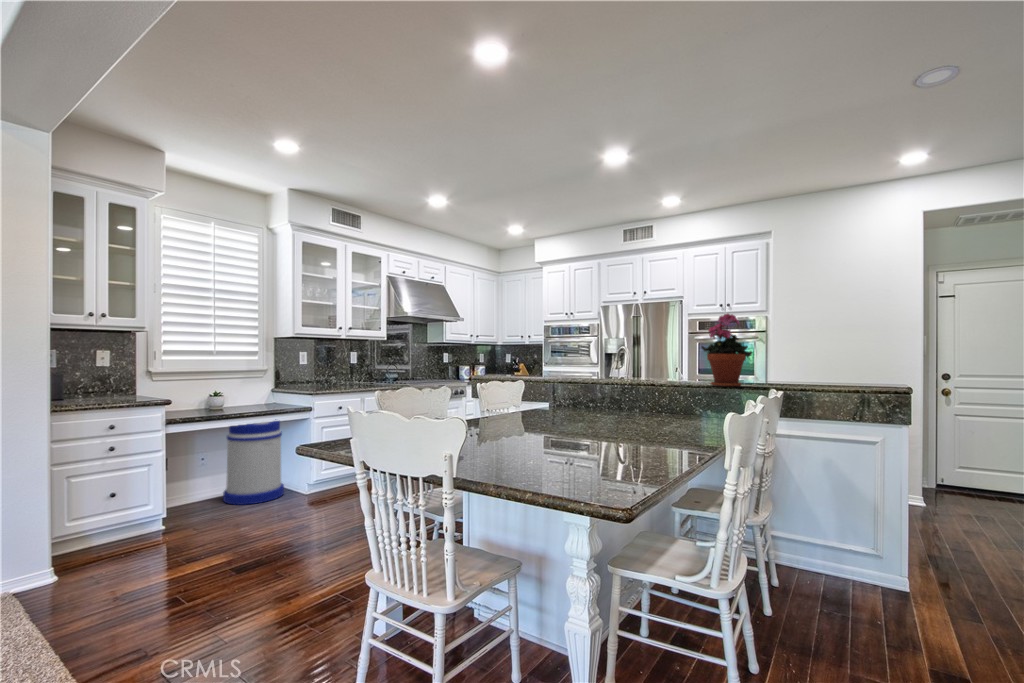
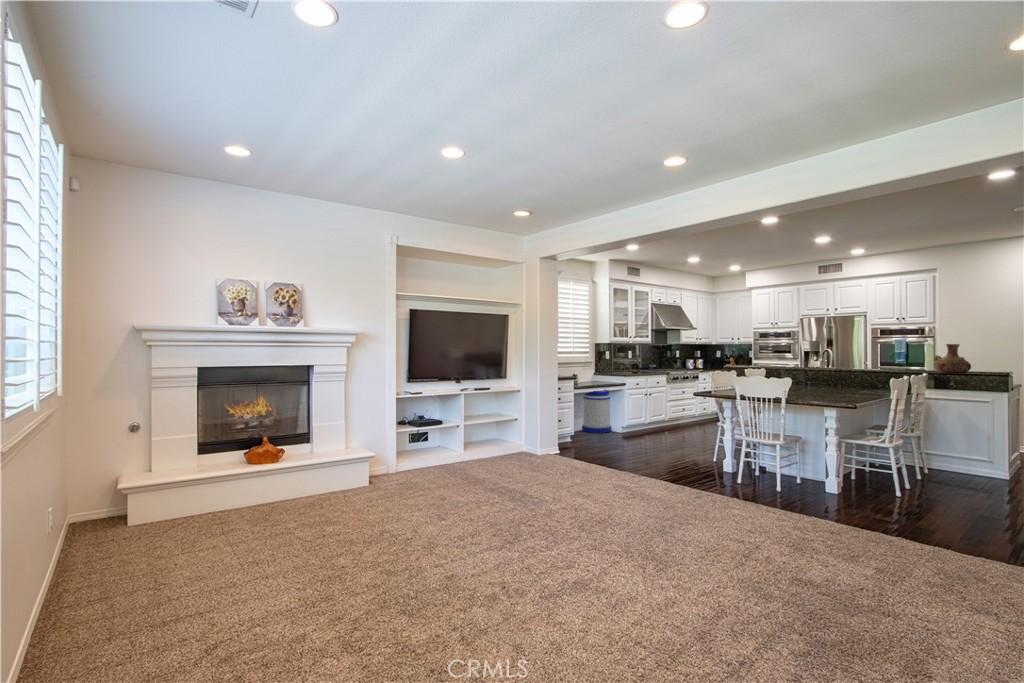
potted plant: present [701,314,752,387] -> none [881,334,913,373]
vase: none [784,331,846,389] -> present [934,344,971,374]

